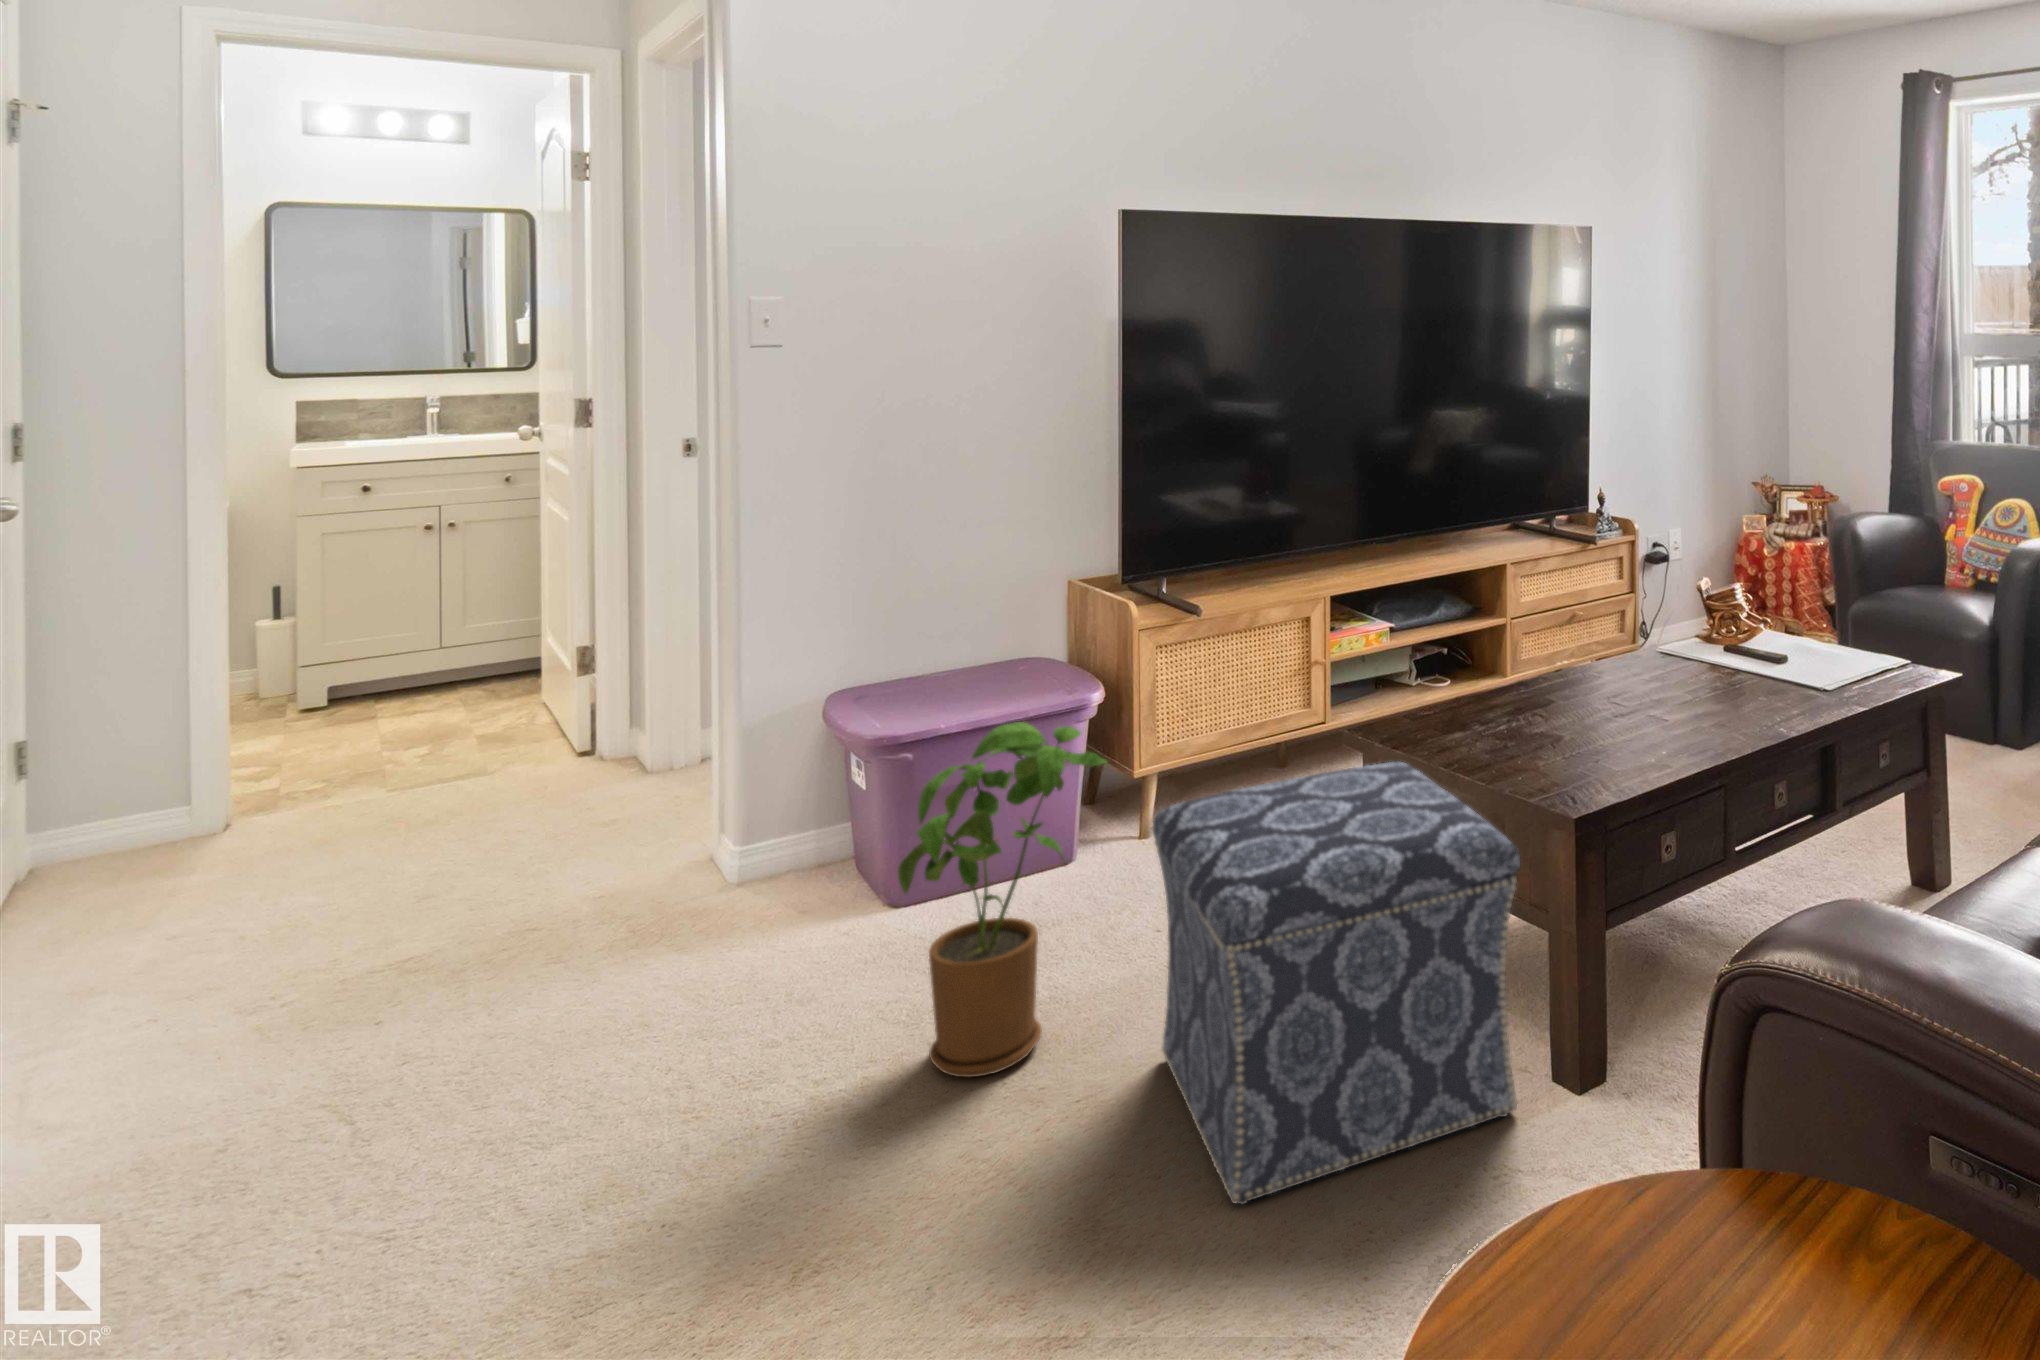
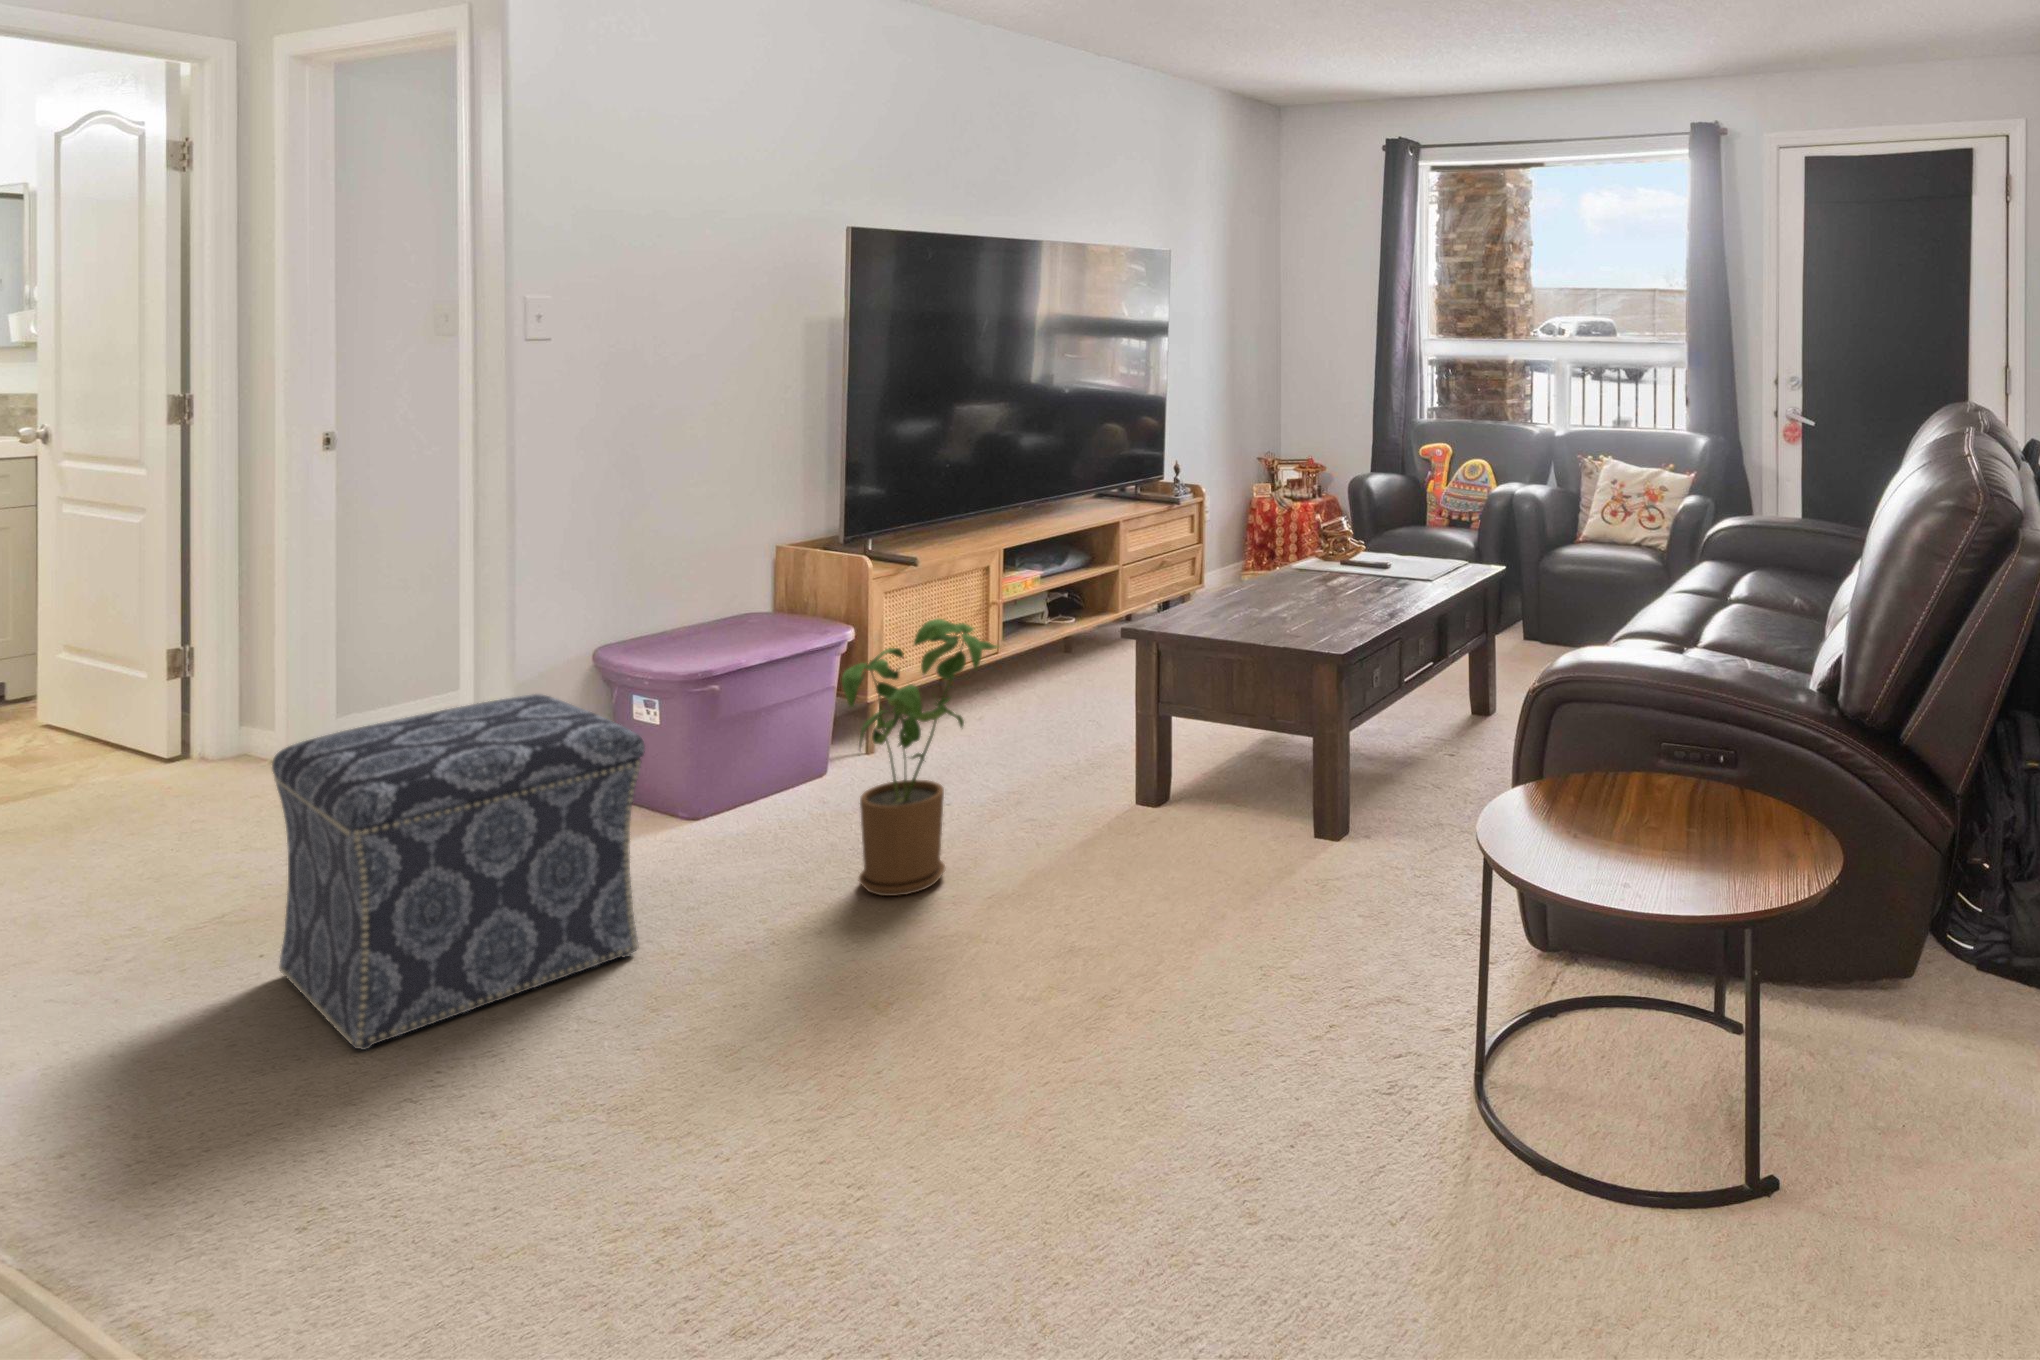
ottoman: present [1152,762,1521,1204] -> present [272,694,645,1050]

